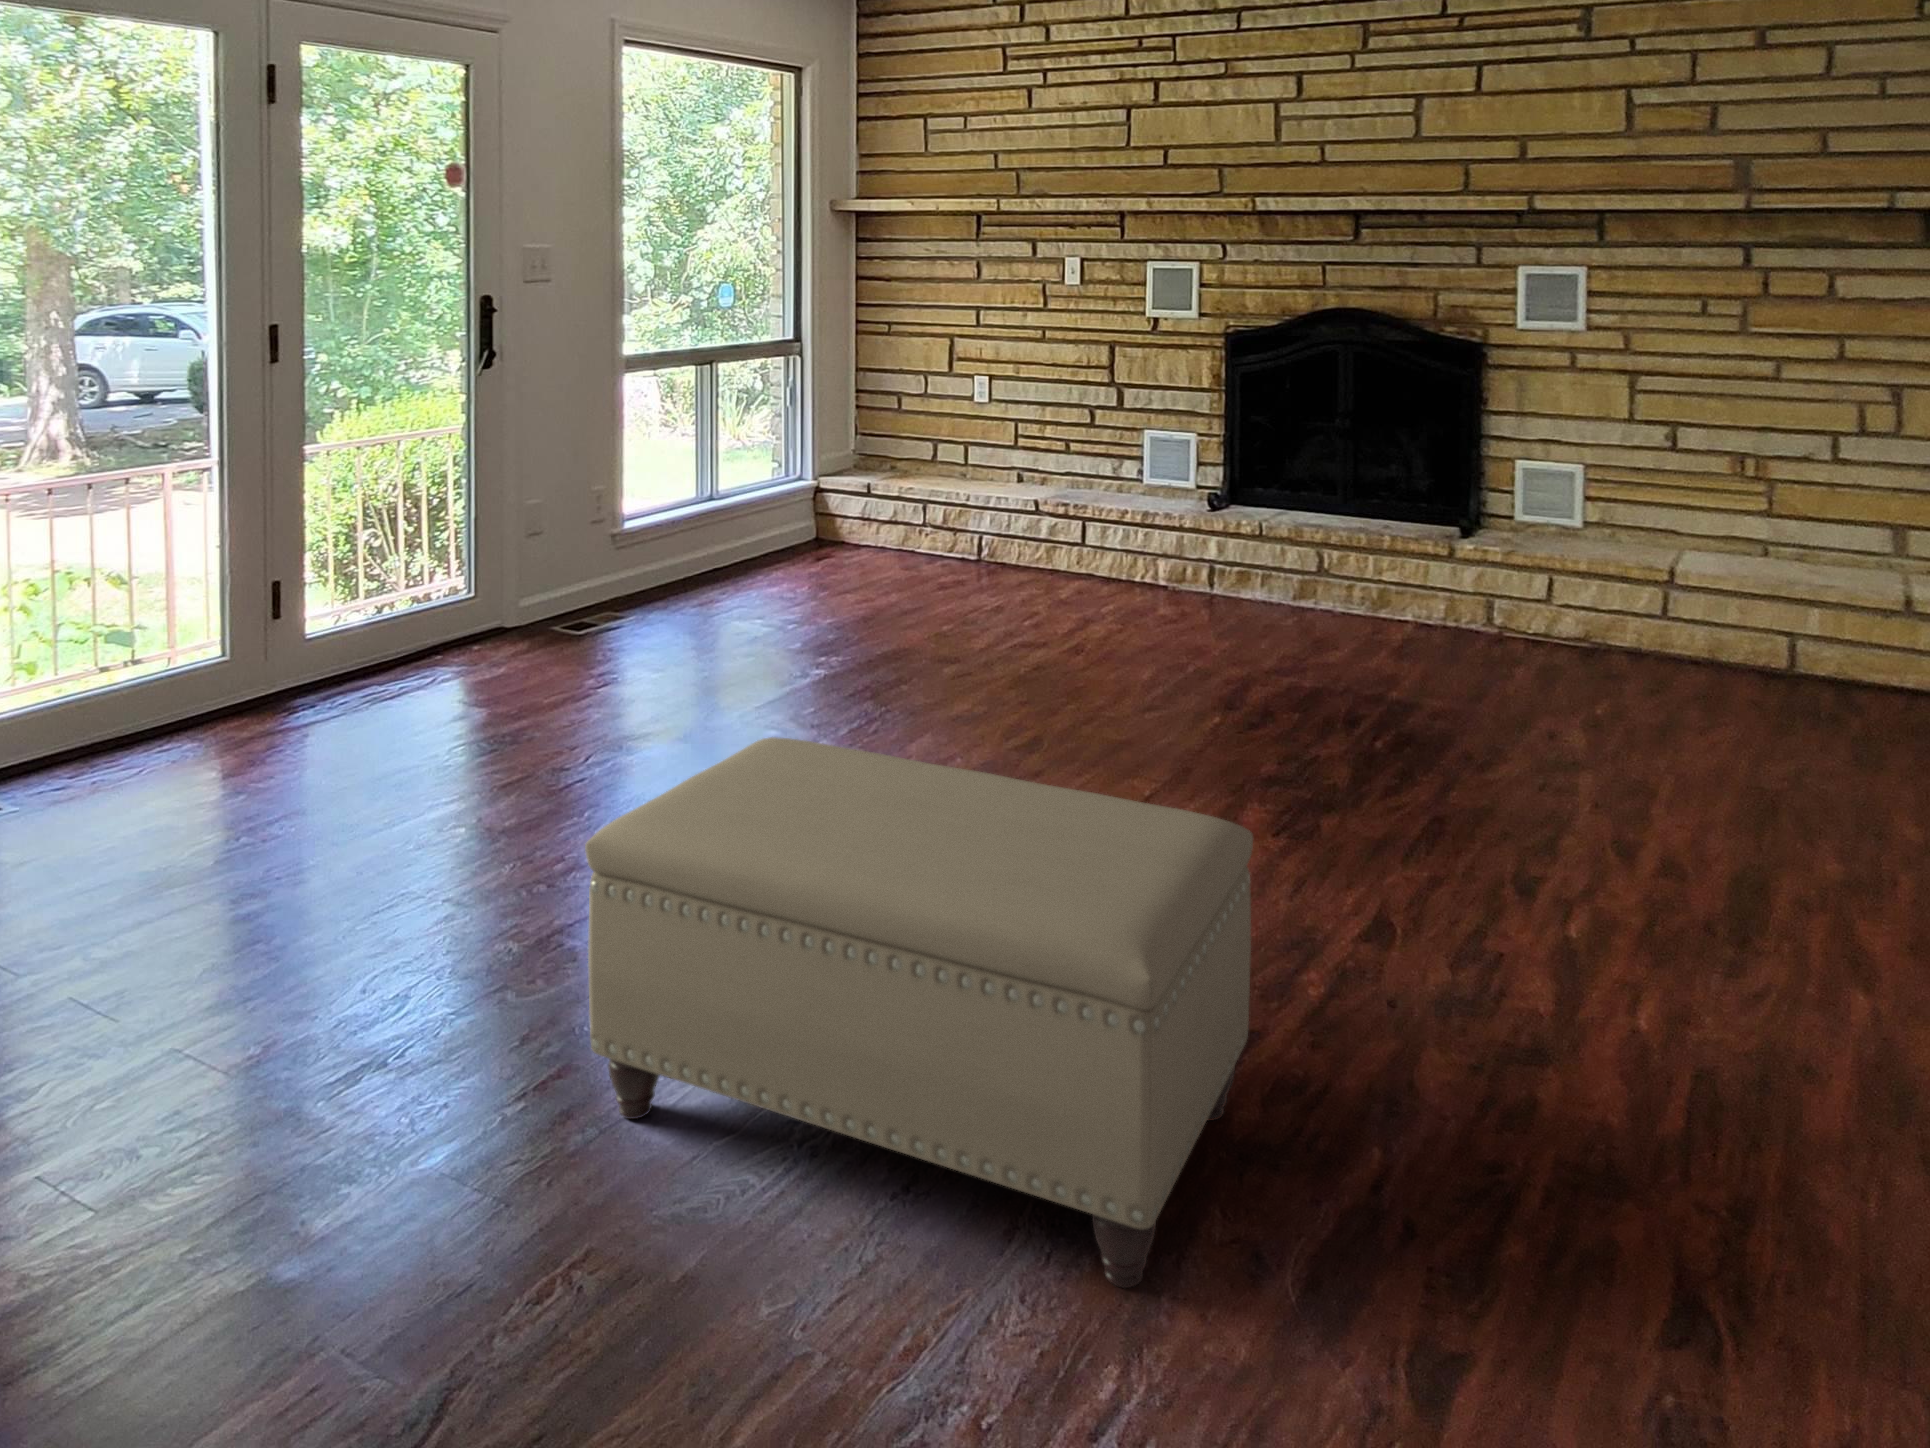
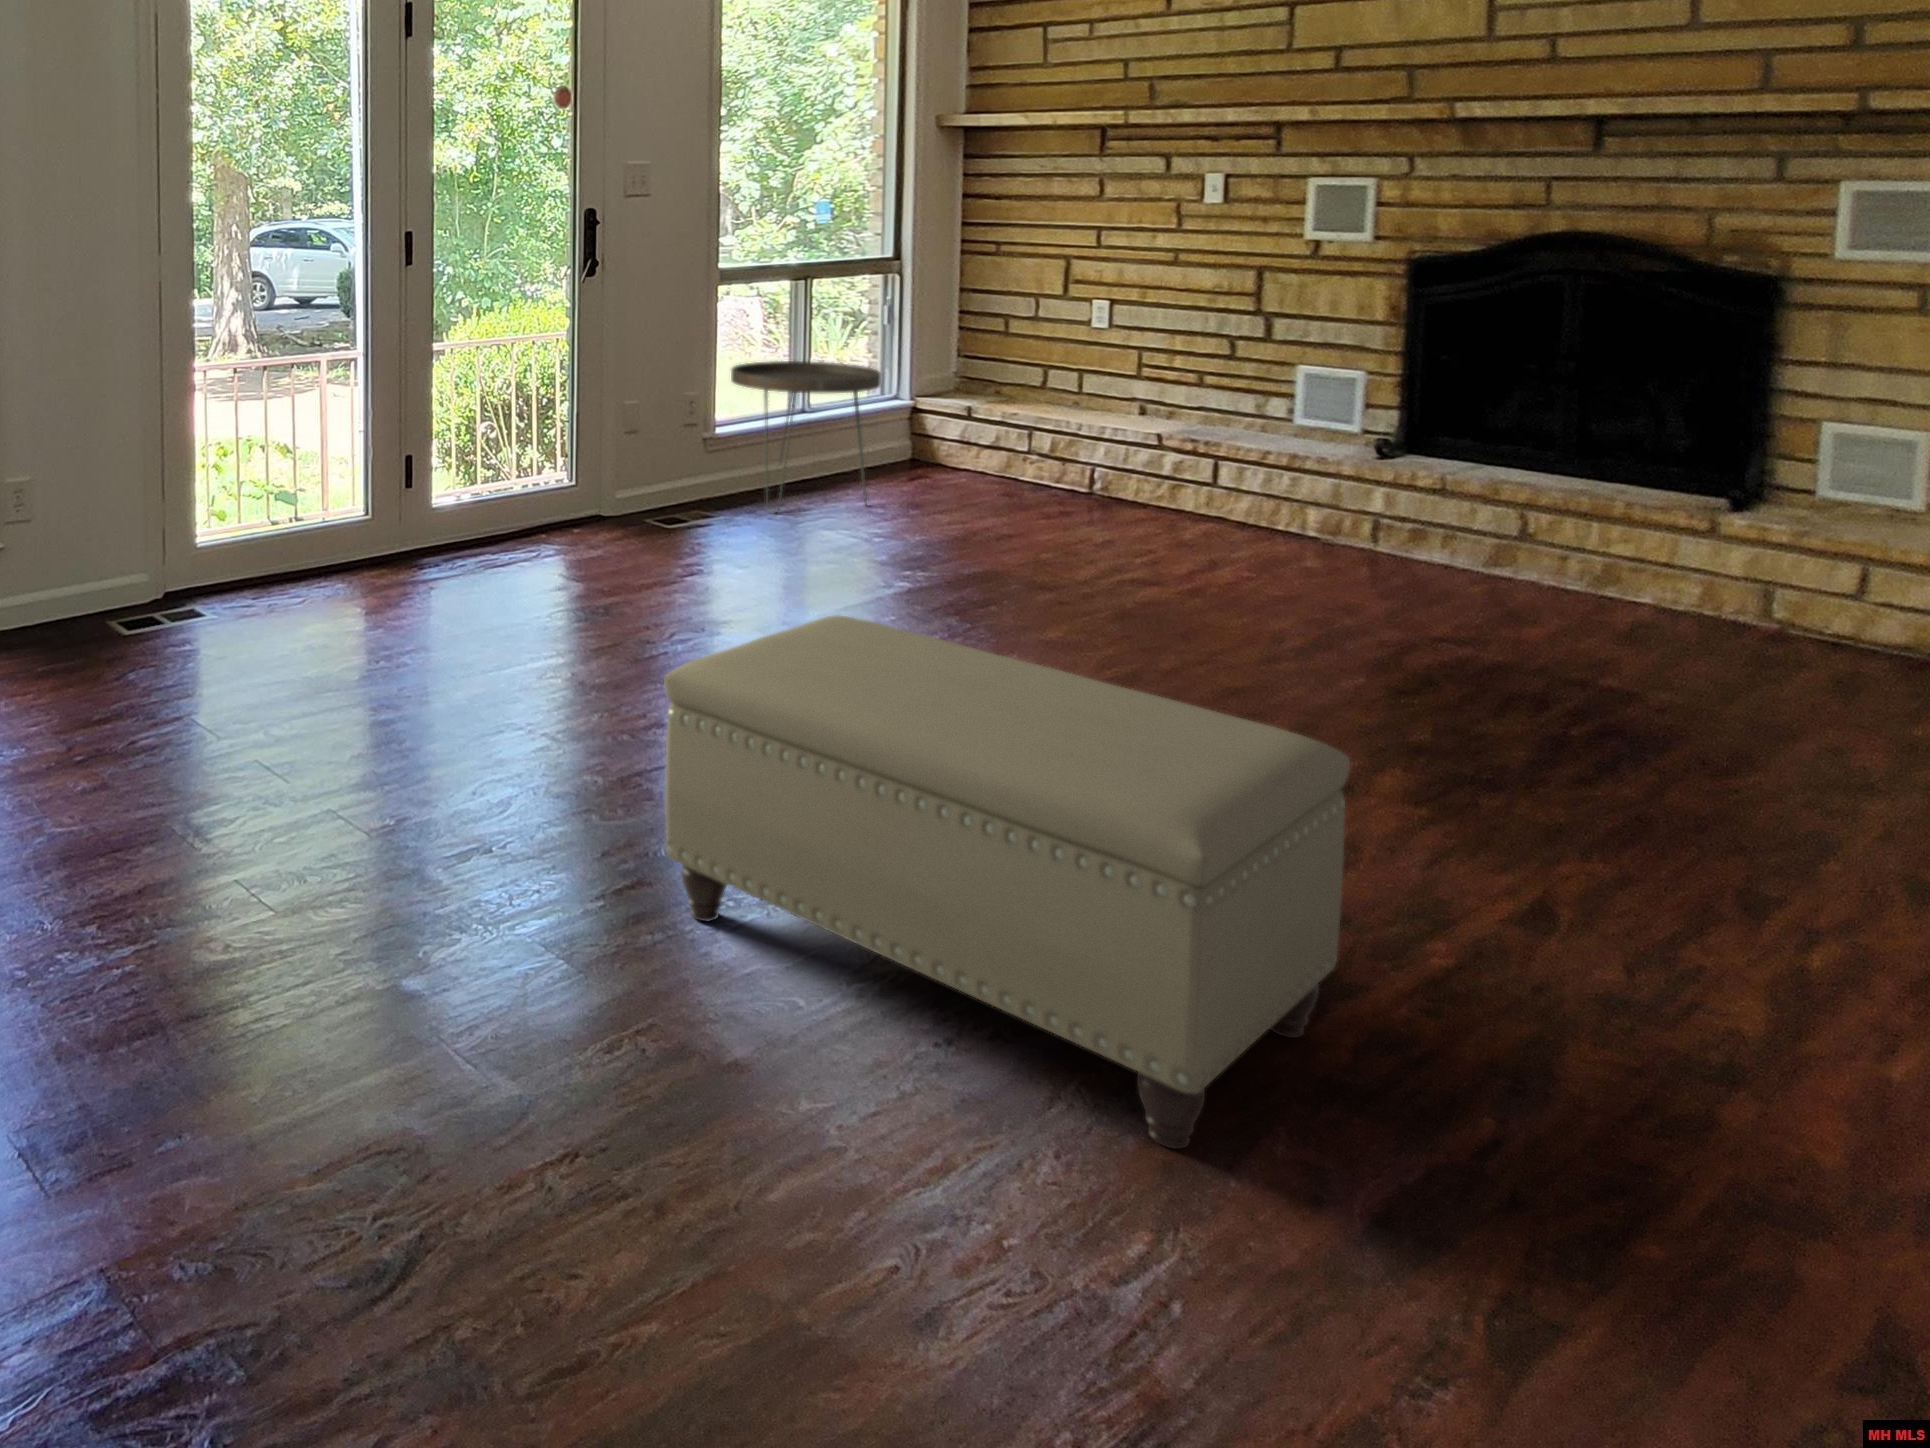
side table: none [646,444,793,603] -> present [731,361,881,513]

